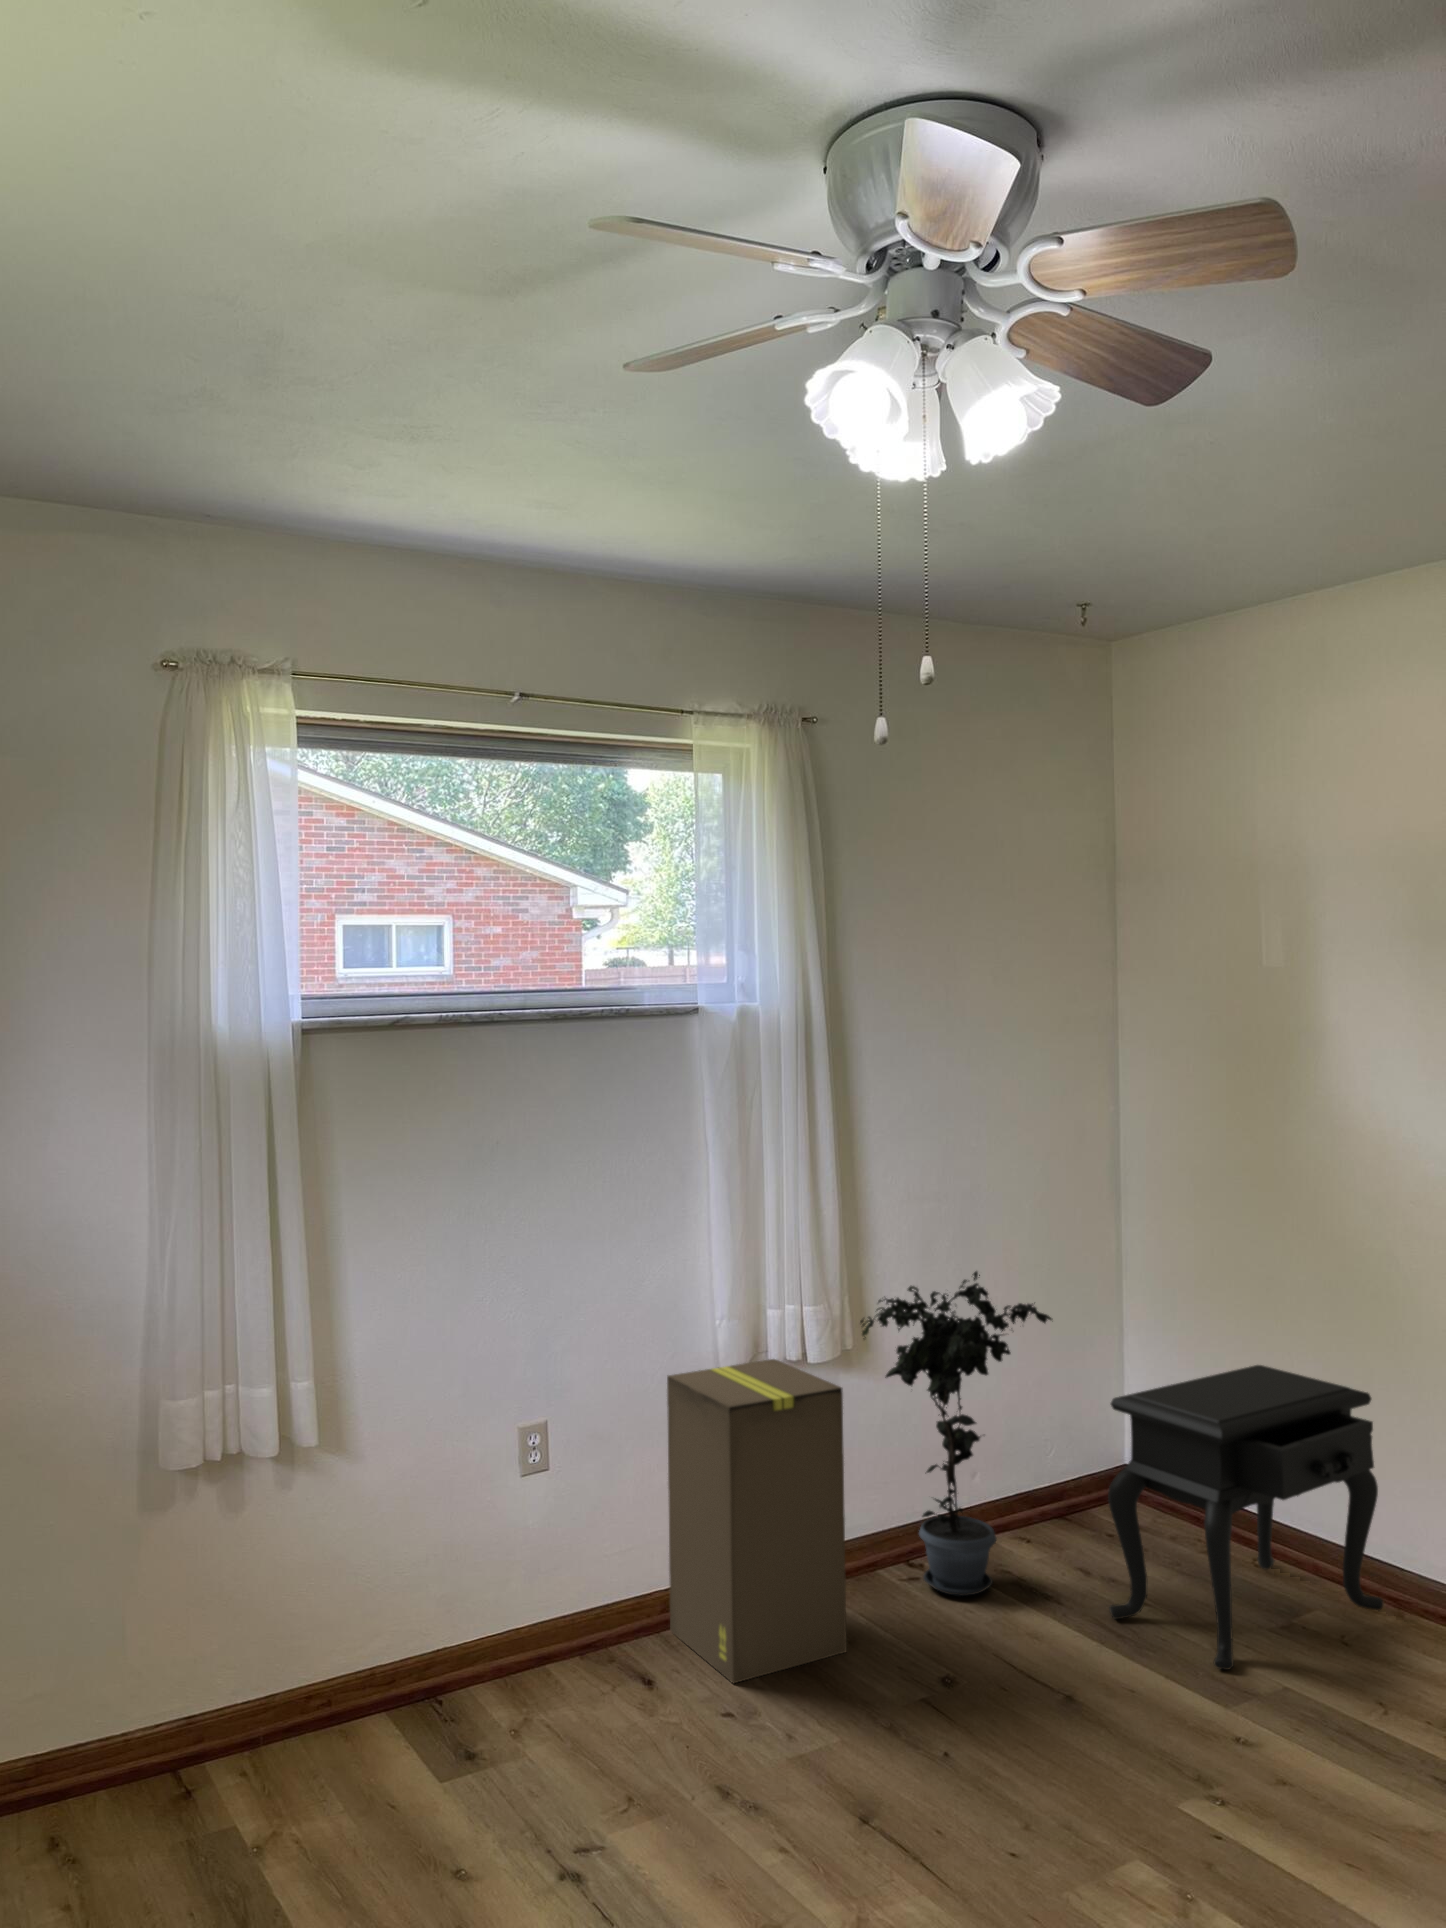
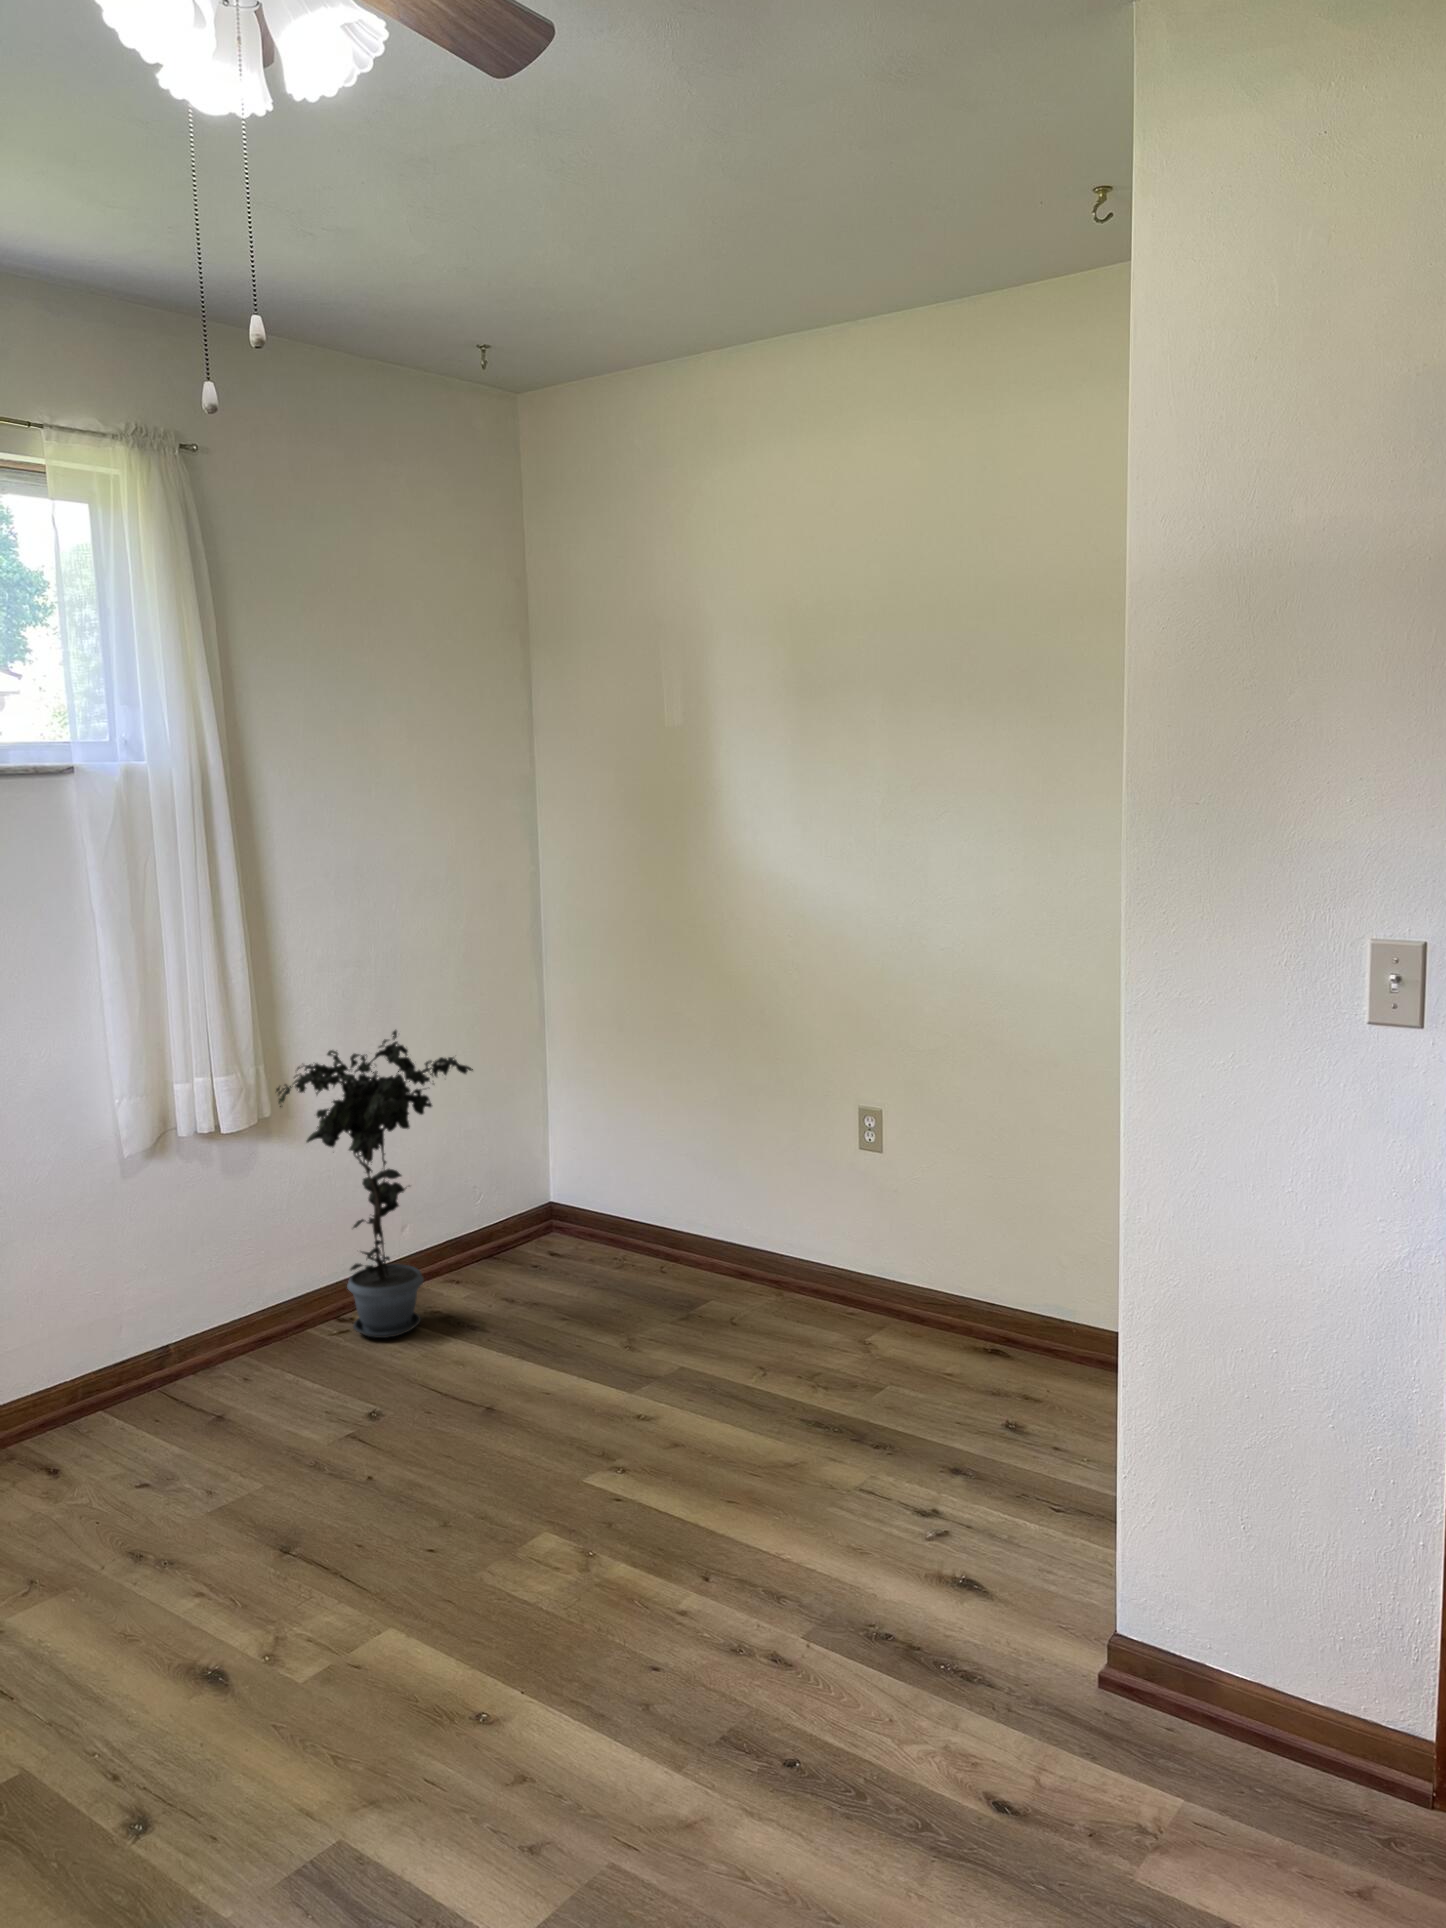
cardboard box: present [667,1359,847,1684] -> none [58,1136,272,1461]
side table: present [1108,1365,1383,1670] -> none [526,1093,762,1361]

